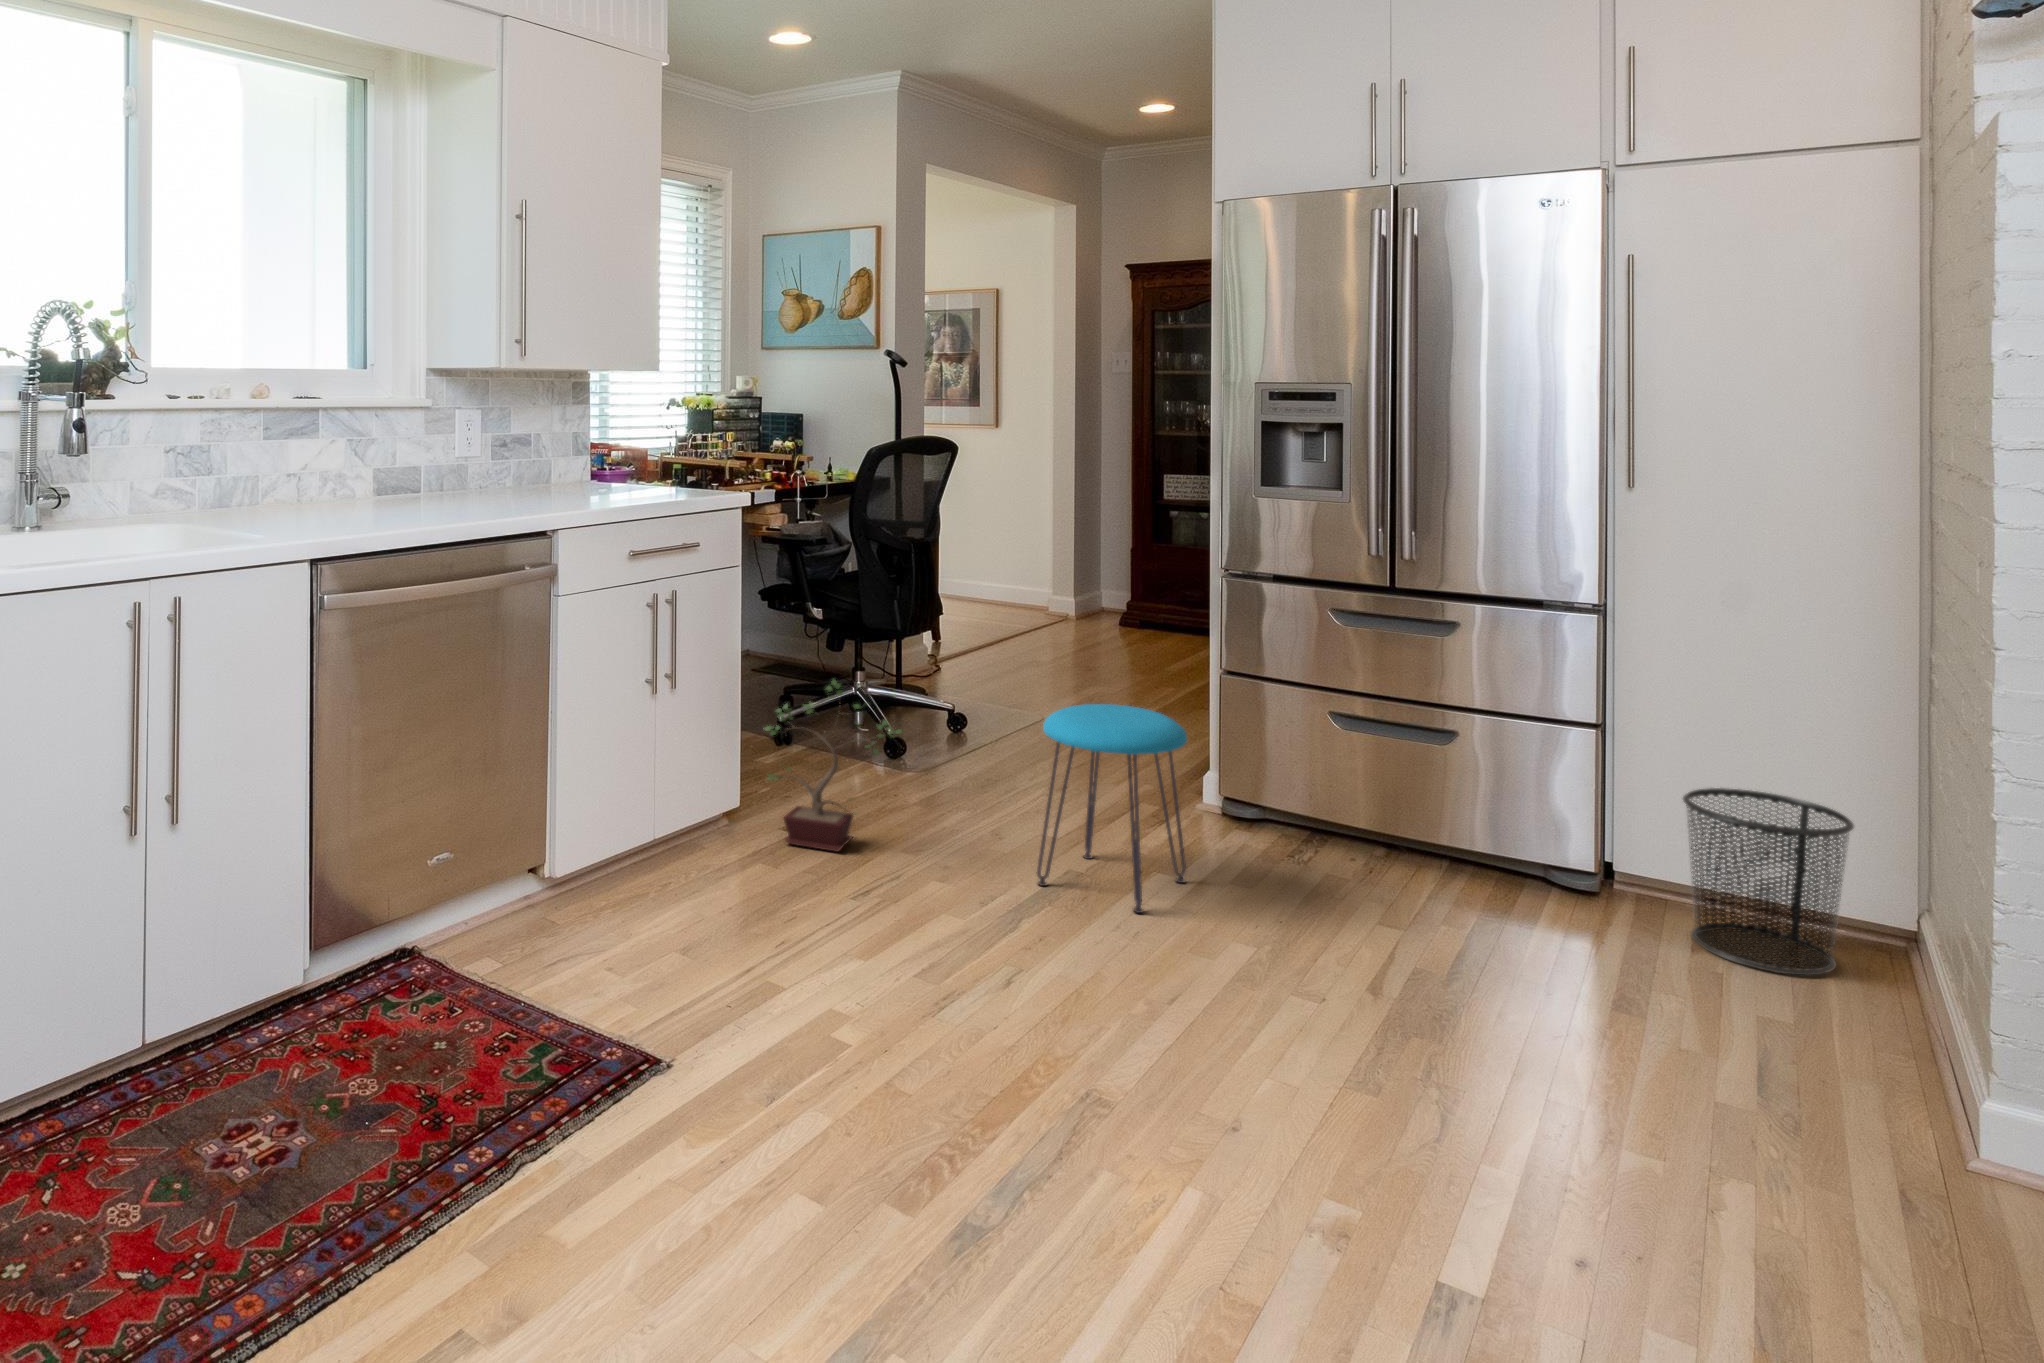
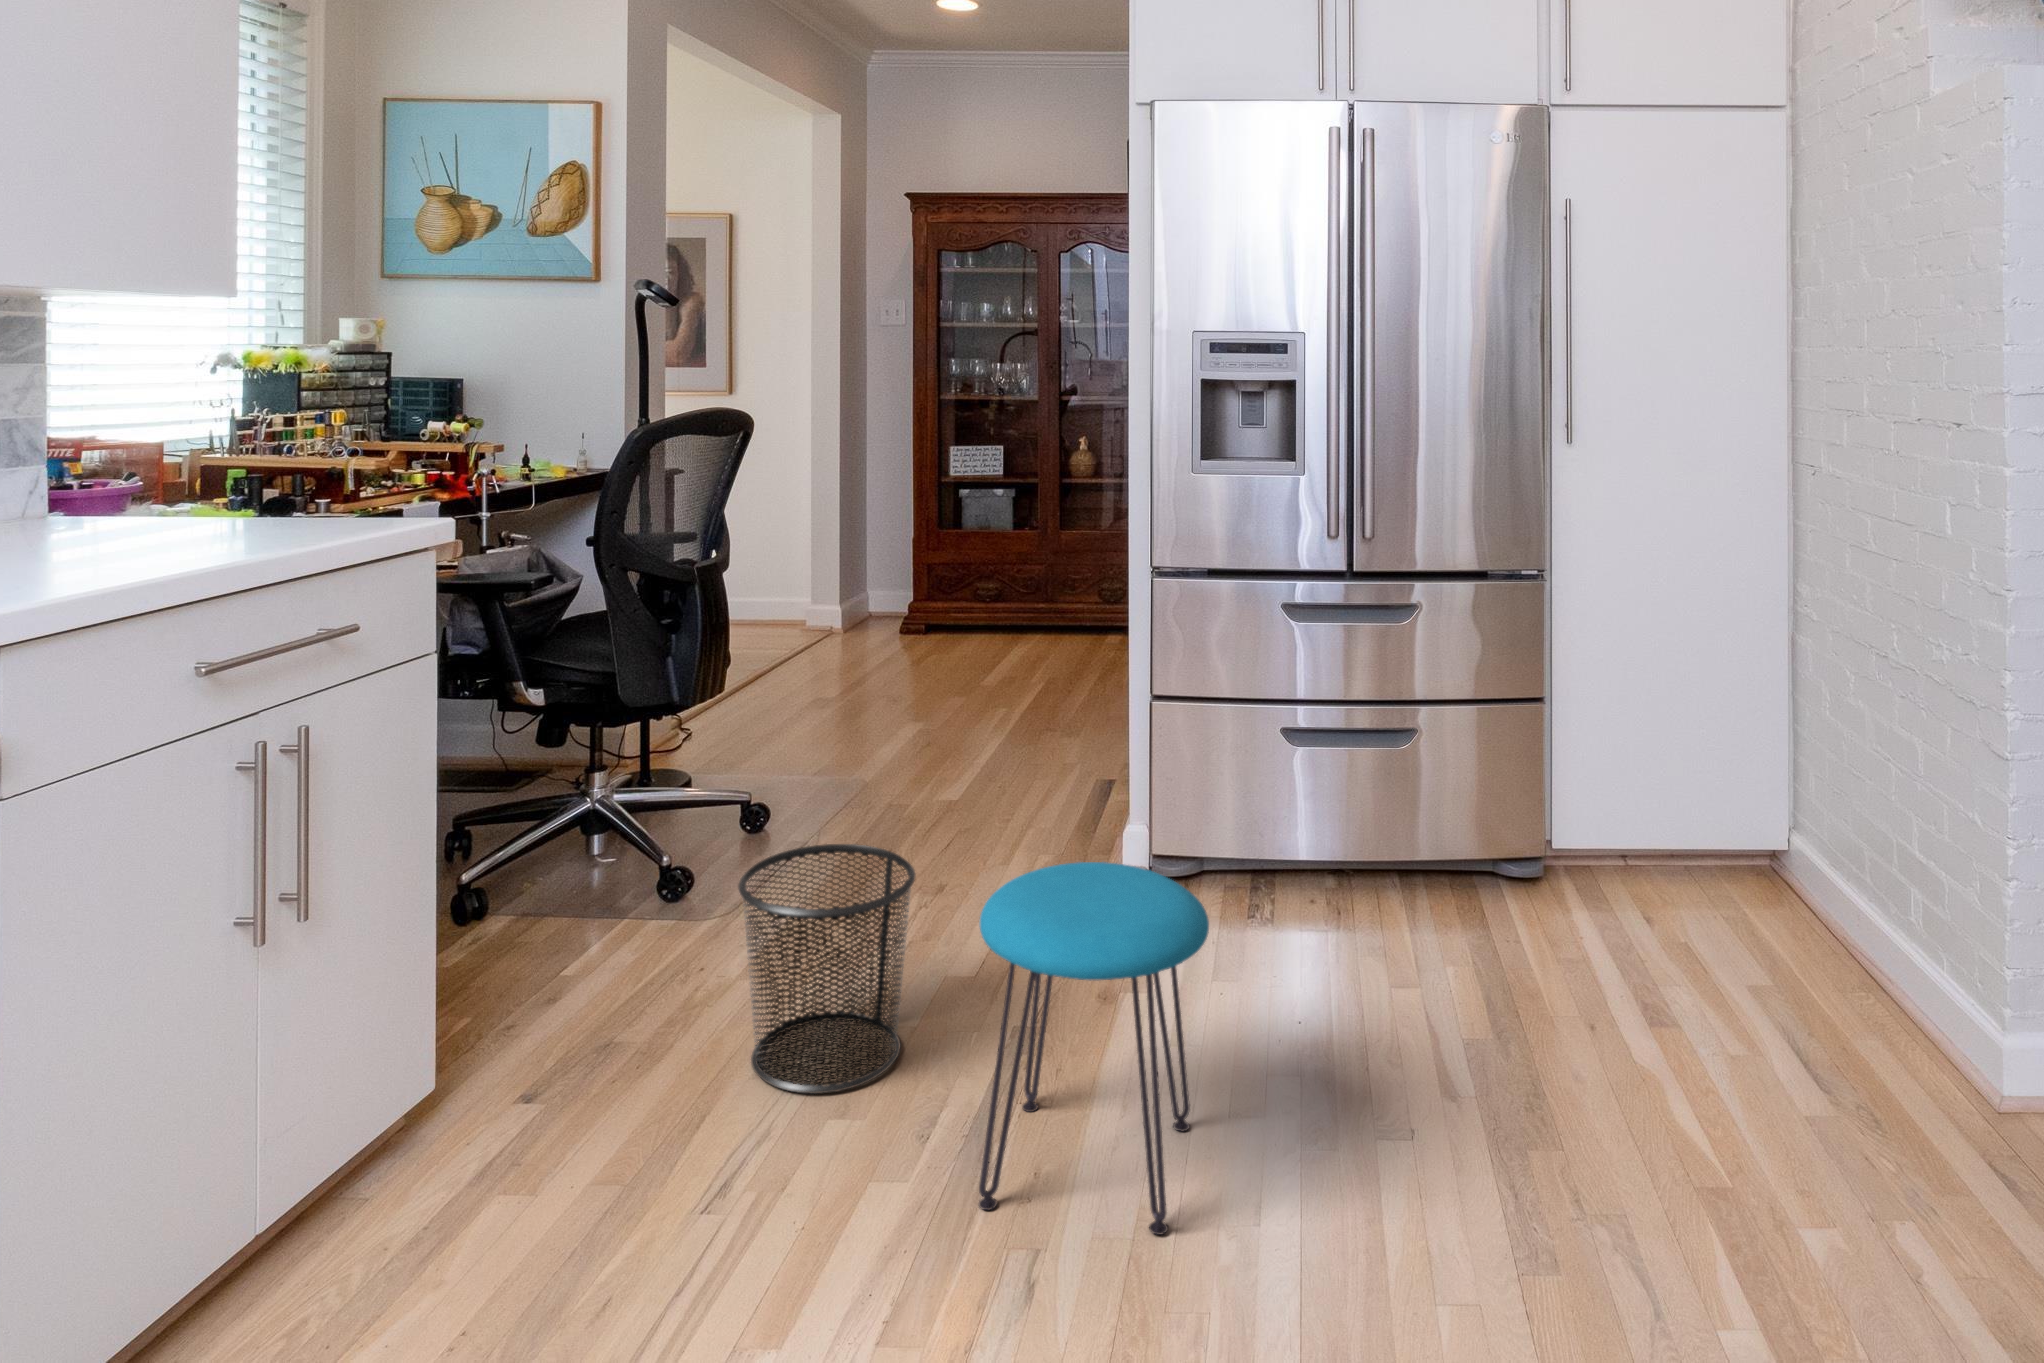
potted plant: present [765,680,902,852] -> none [432,893,737,1234]
waste bin: present [1683,788,1854,975] -> present [738,844,915,1094]

